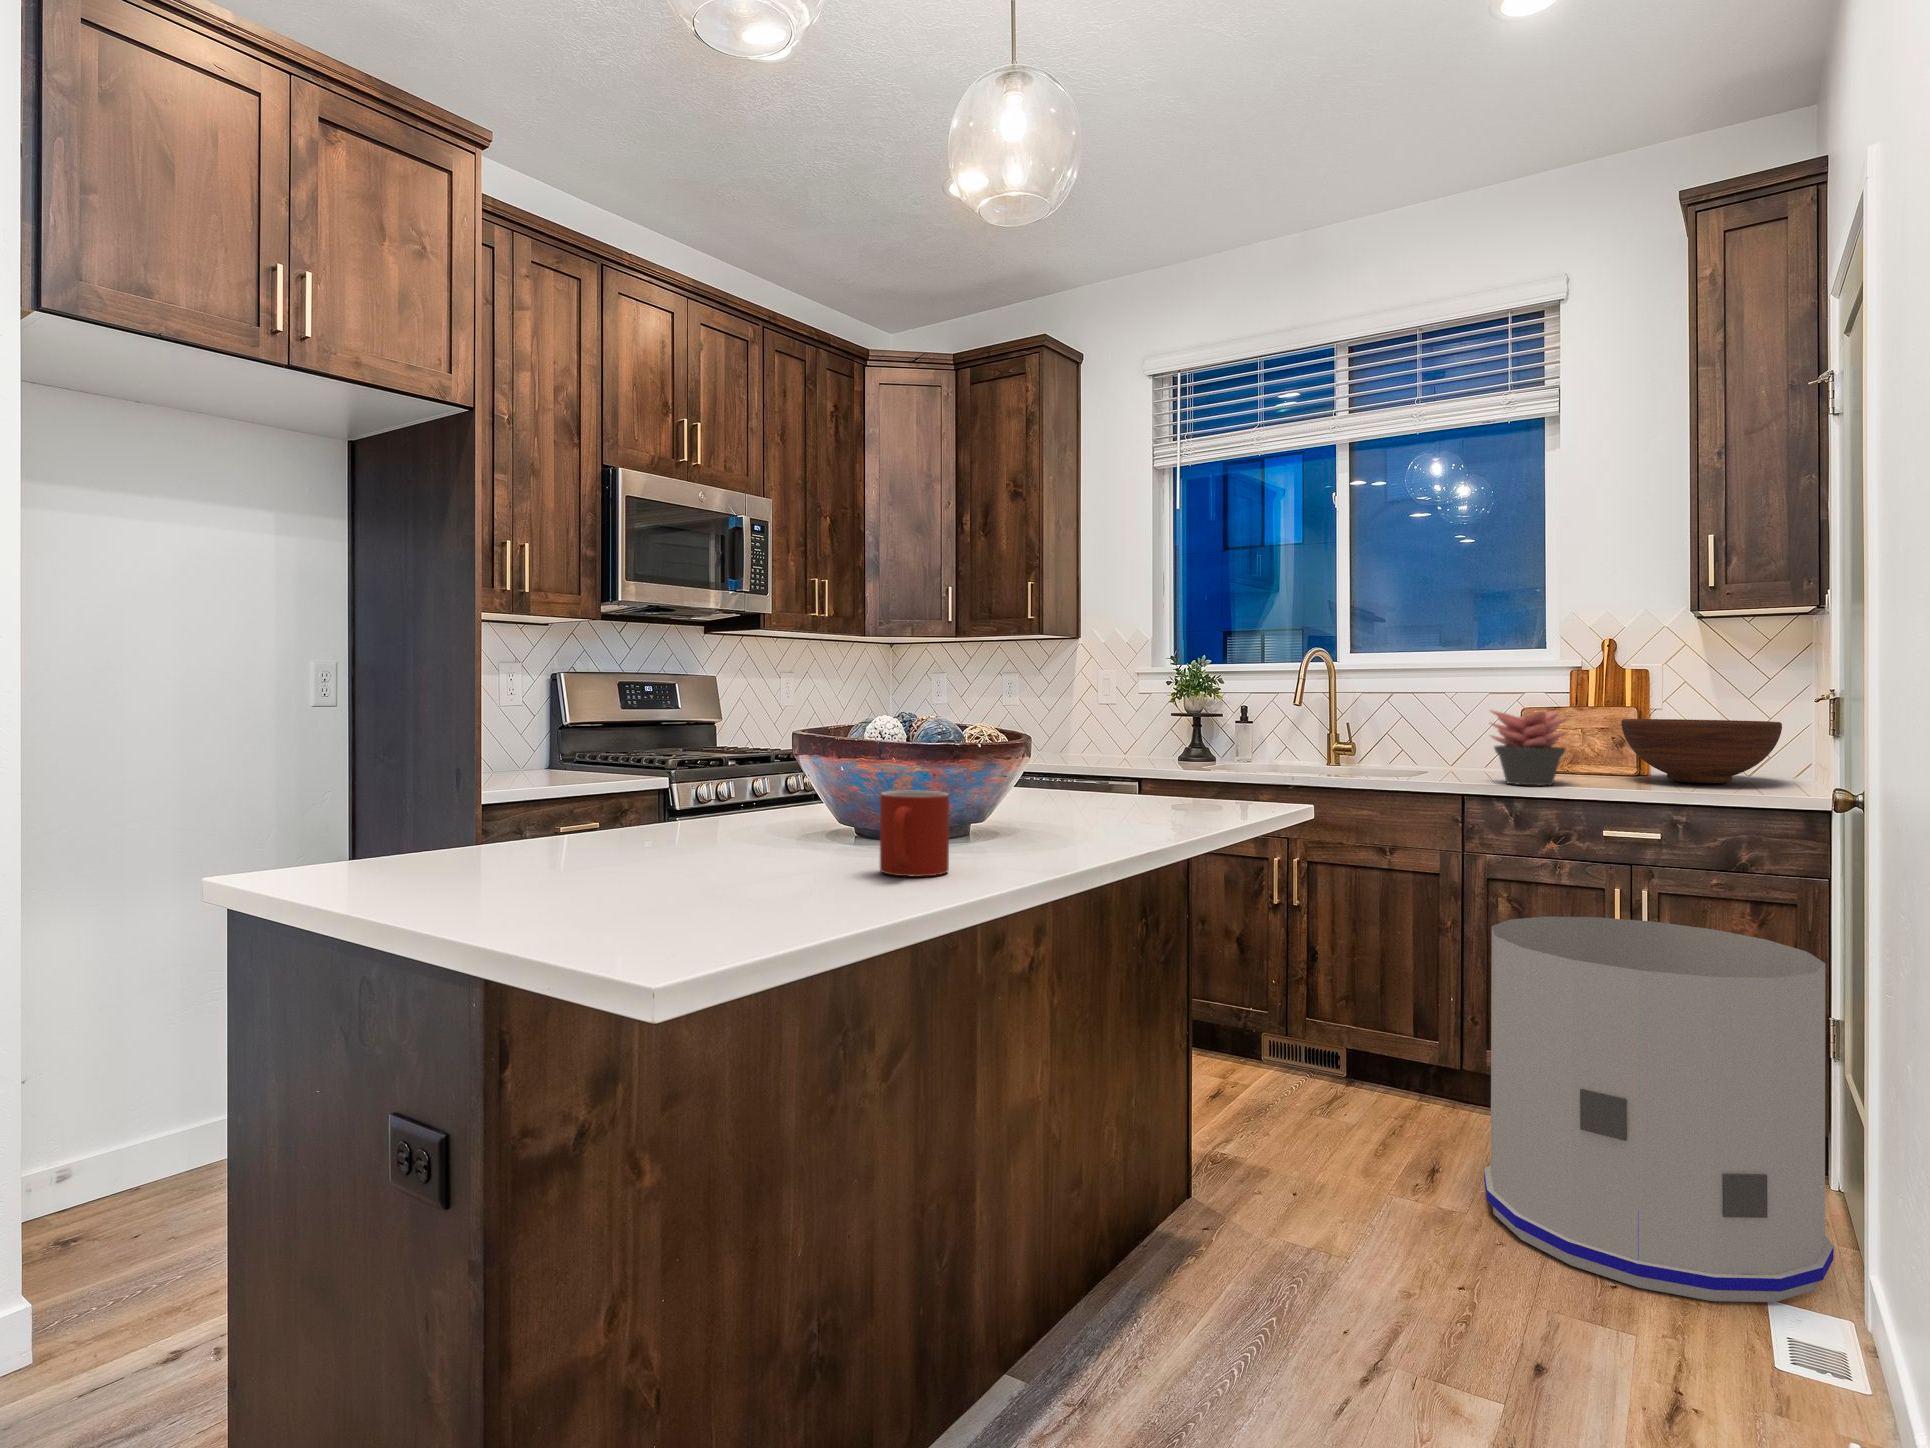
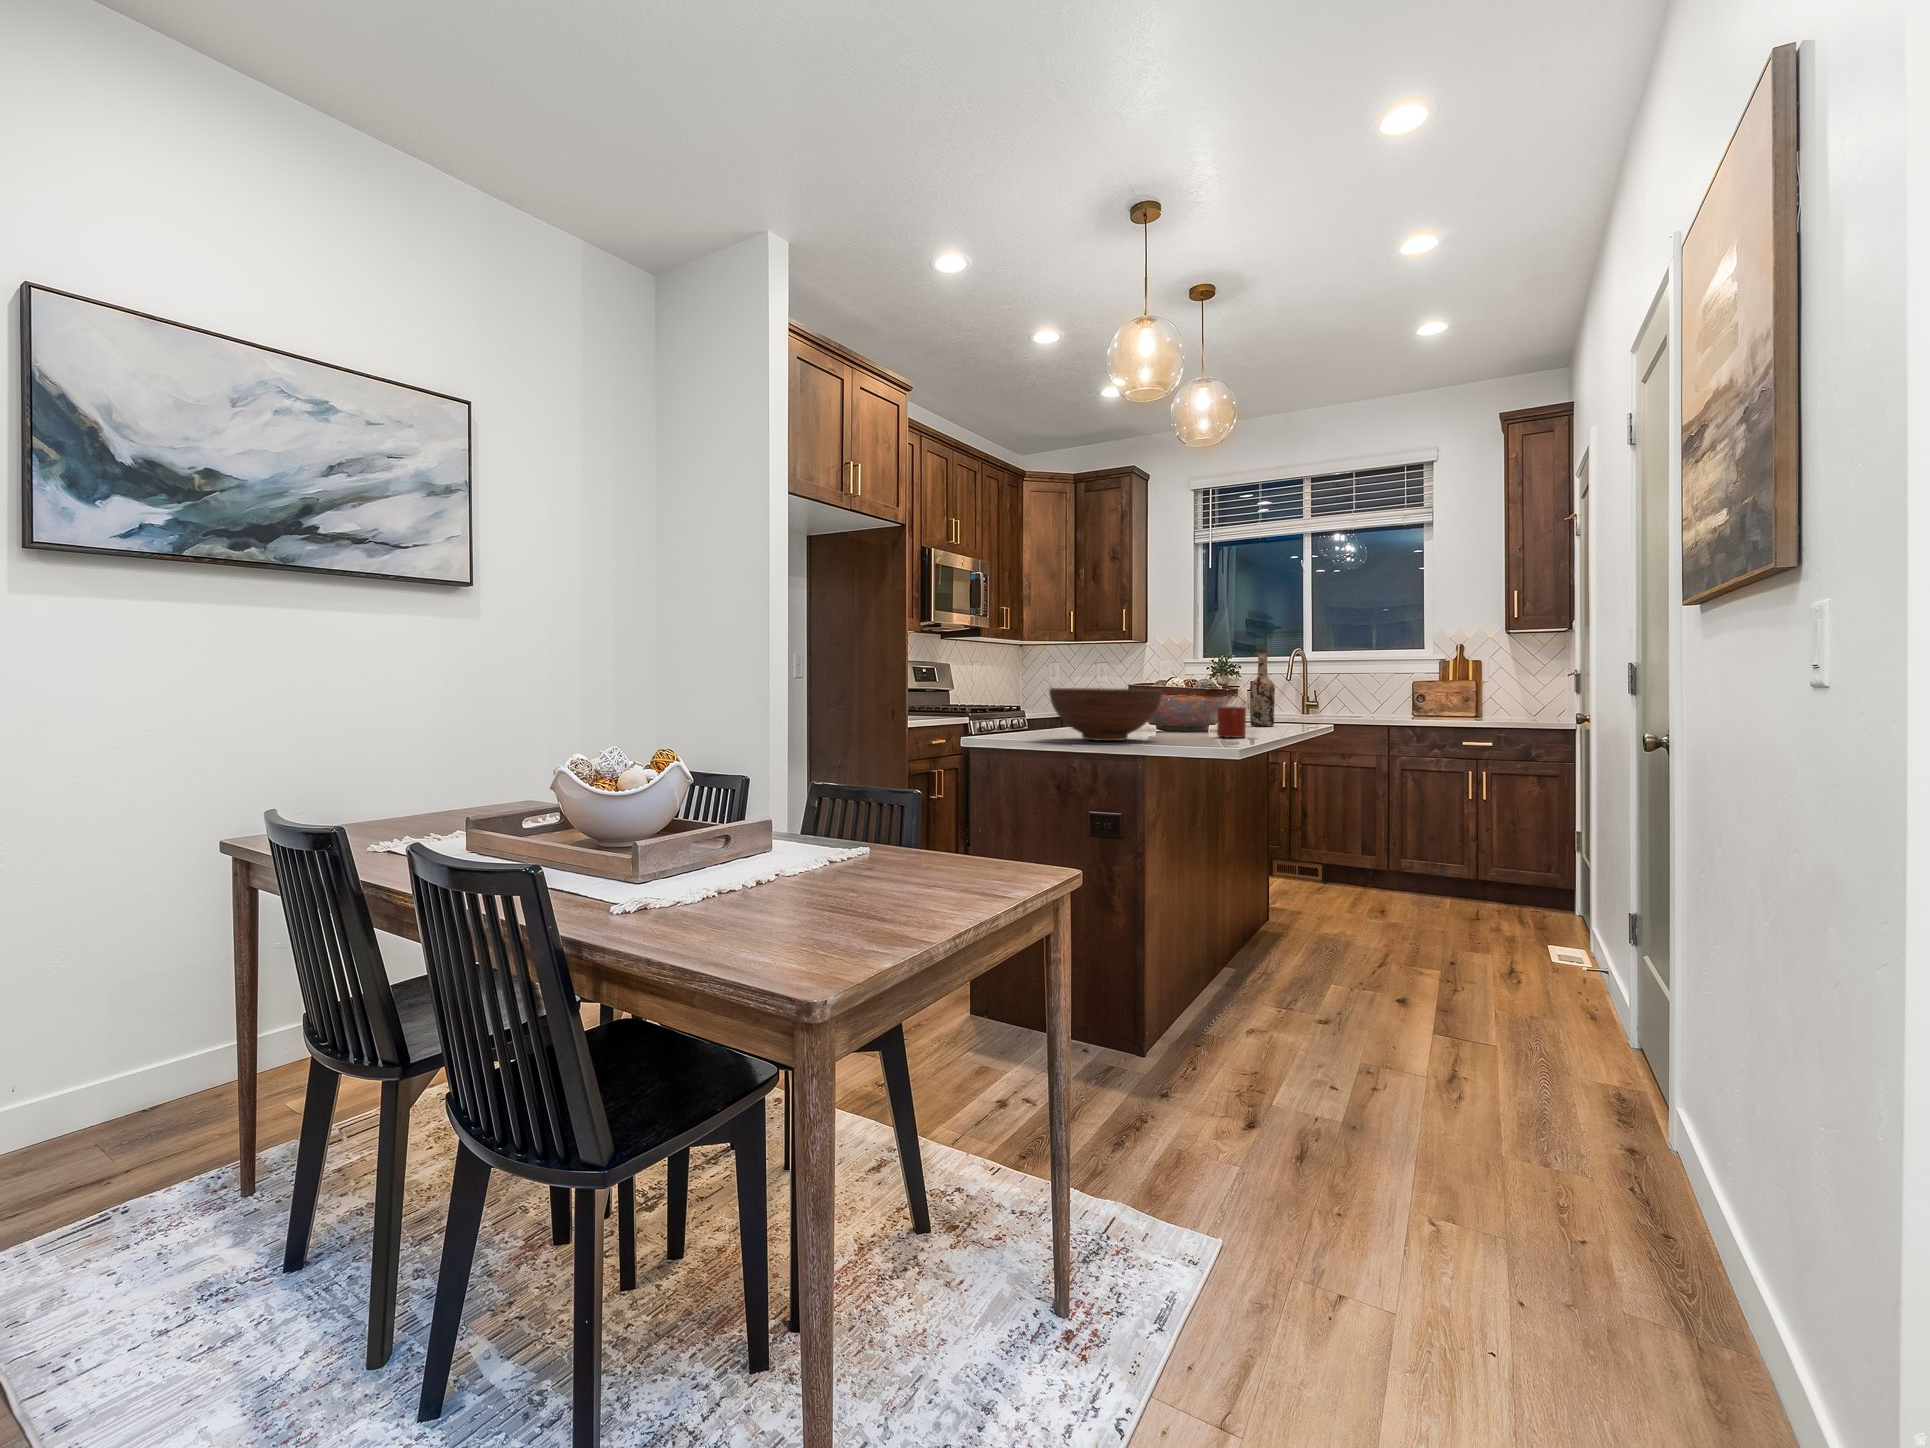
wine bottle: none [1111,654,1160,814] -> present [1250,652,1275,726]
succulent plant: present [1489,710,1568,786] -> none [1401,682,1445,721]
fruit bowl: present [1621,719,1782,783] -> present [1049,688,1162,741]
trash can: present [1484,917,1834,1302] -> none [1410,783,1576,945]

